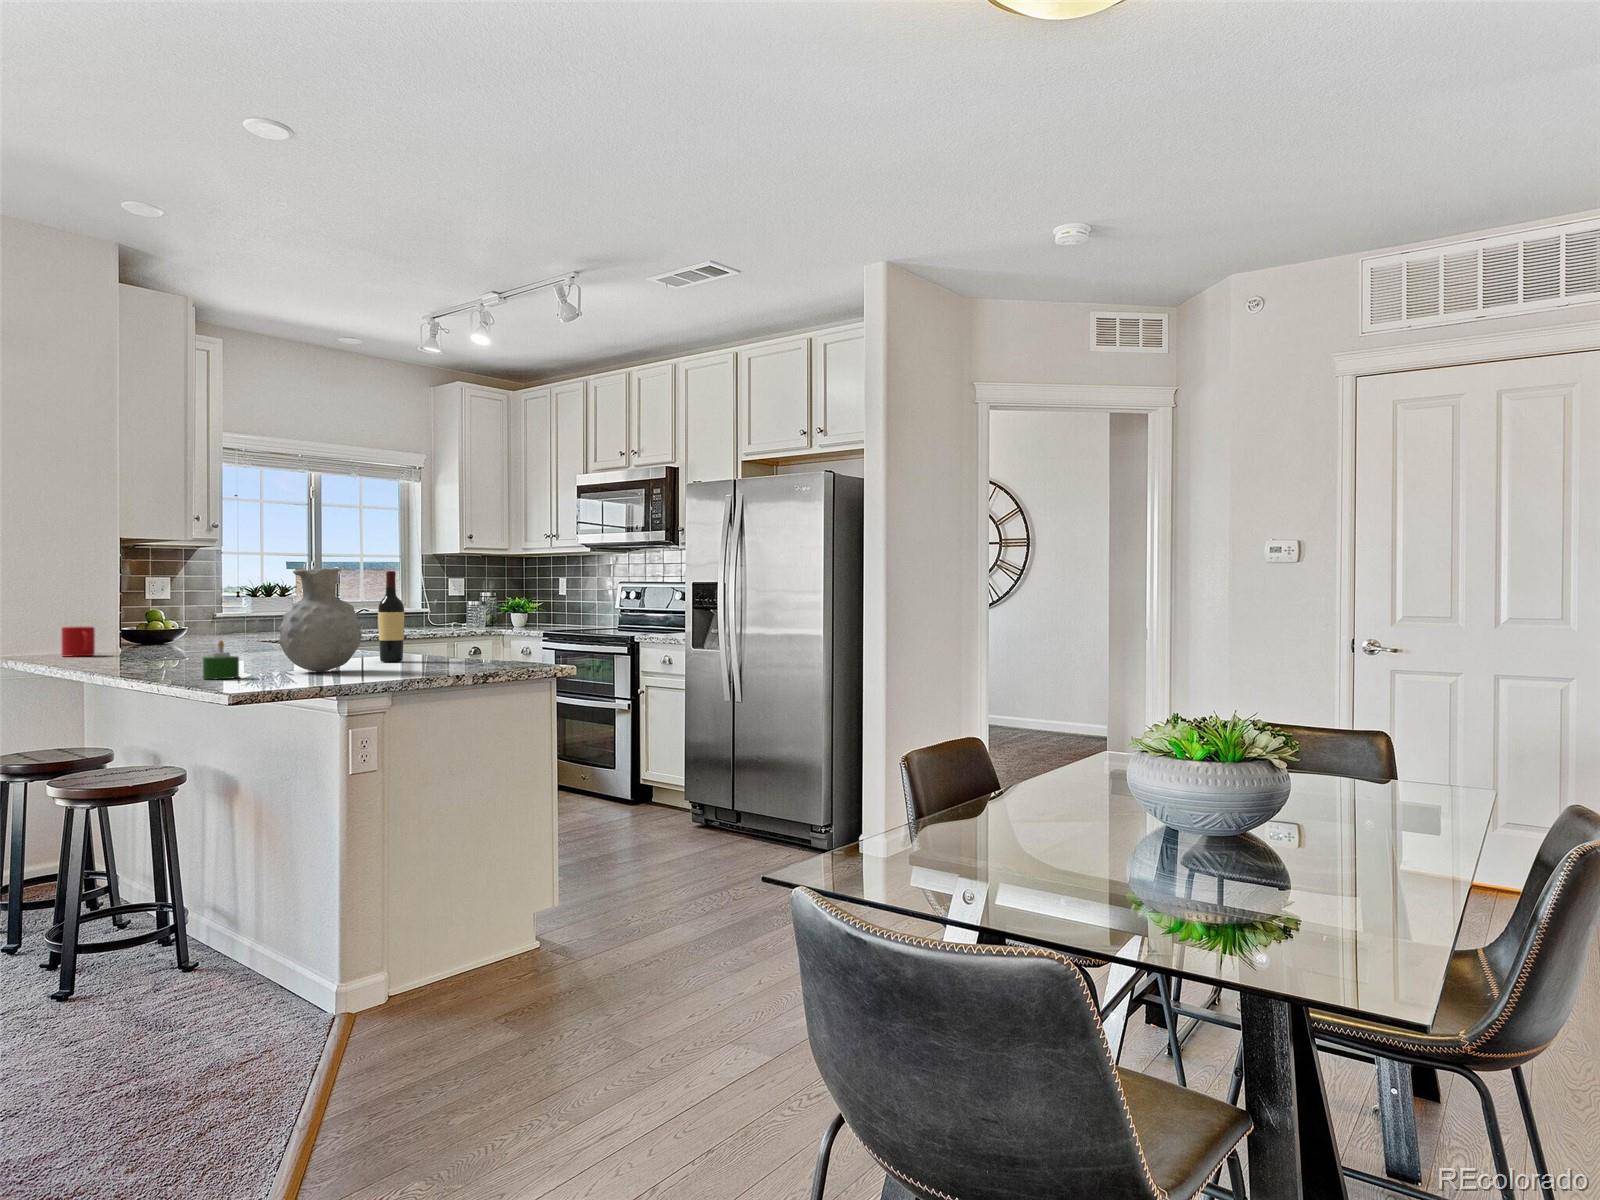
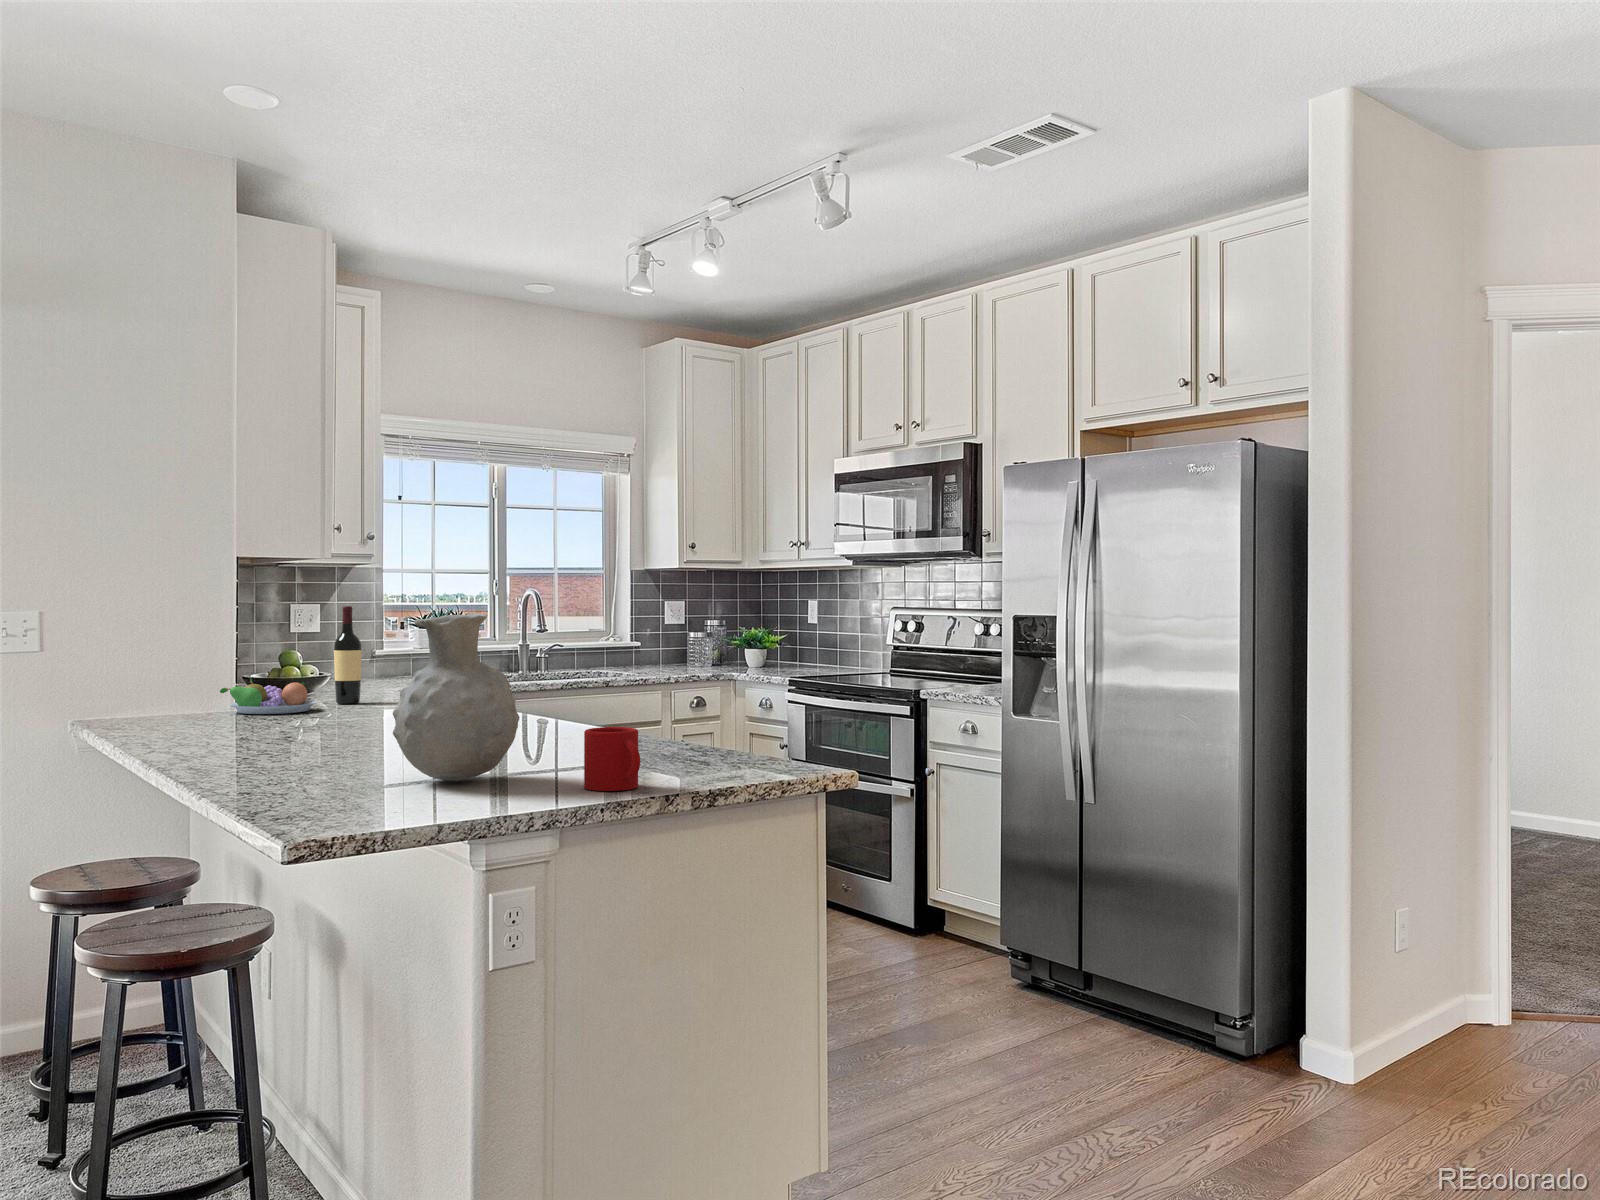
wine bottle: present [378,571,404,662] -> present [334,606,362,704]
fruit bowl: none [111,625,188,650] -> present [220,679,316,714]
mug: present [61,626,95,657] -> present [584,727,640,791]
candle: present [203,641,239,679] -> none [273,736,328,801]

